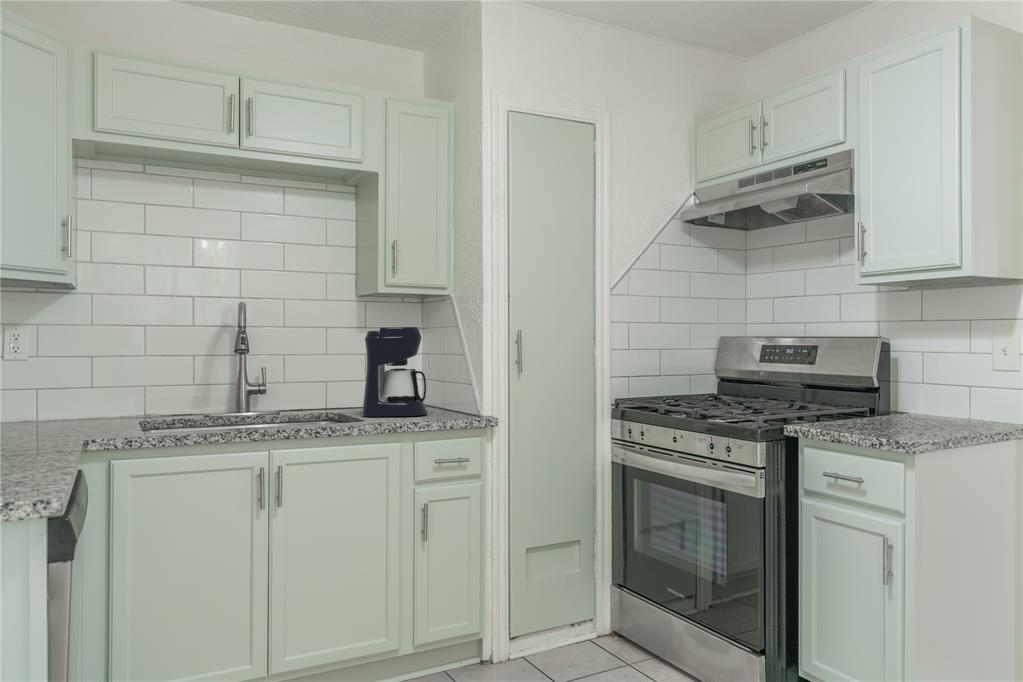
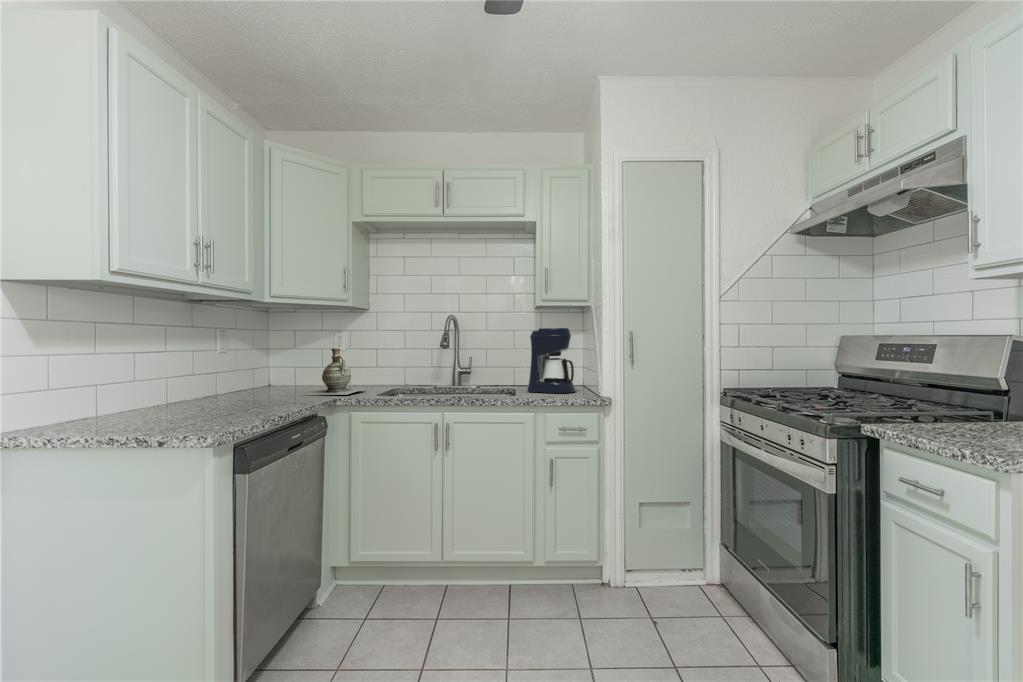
ceramic jug: none [20,360,118,438] -> present [302,348,365,395]

